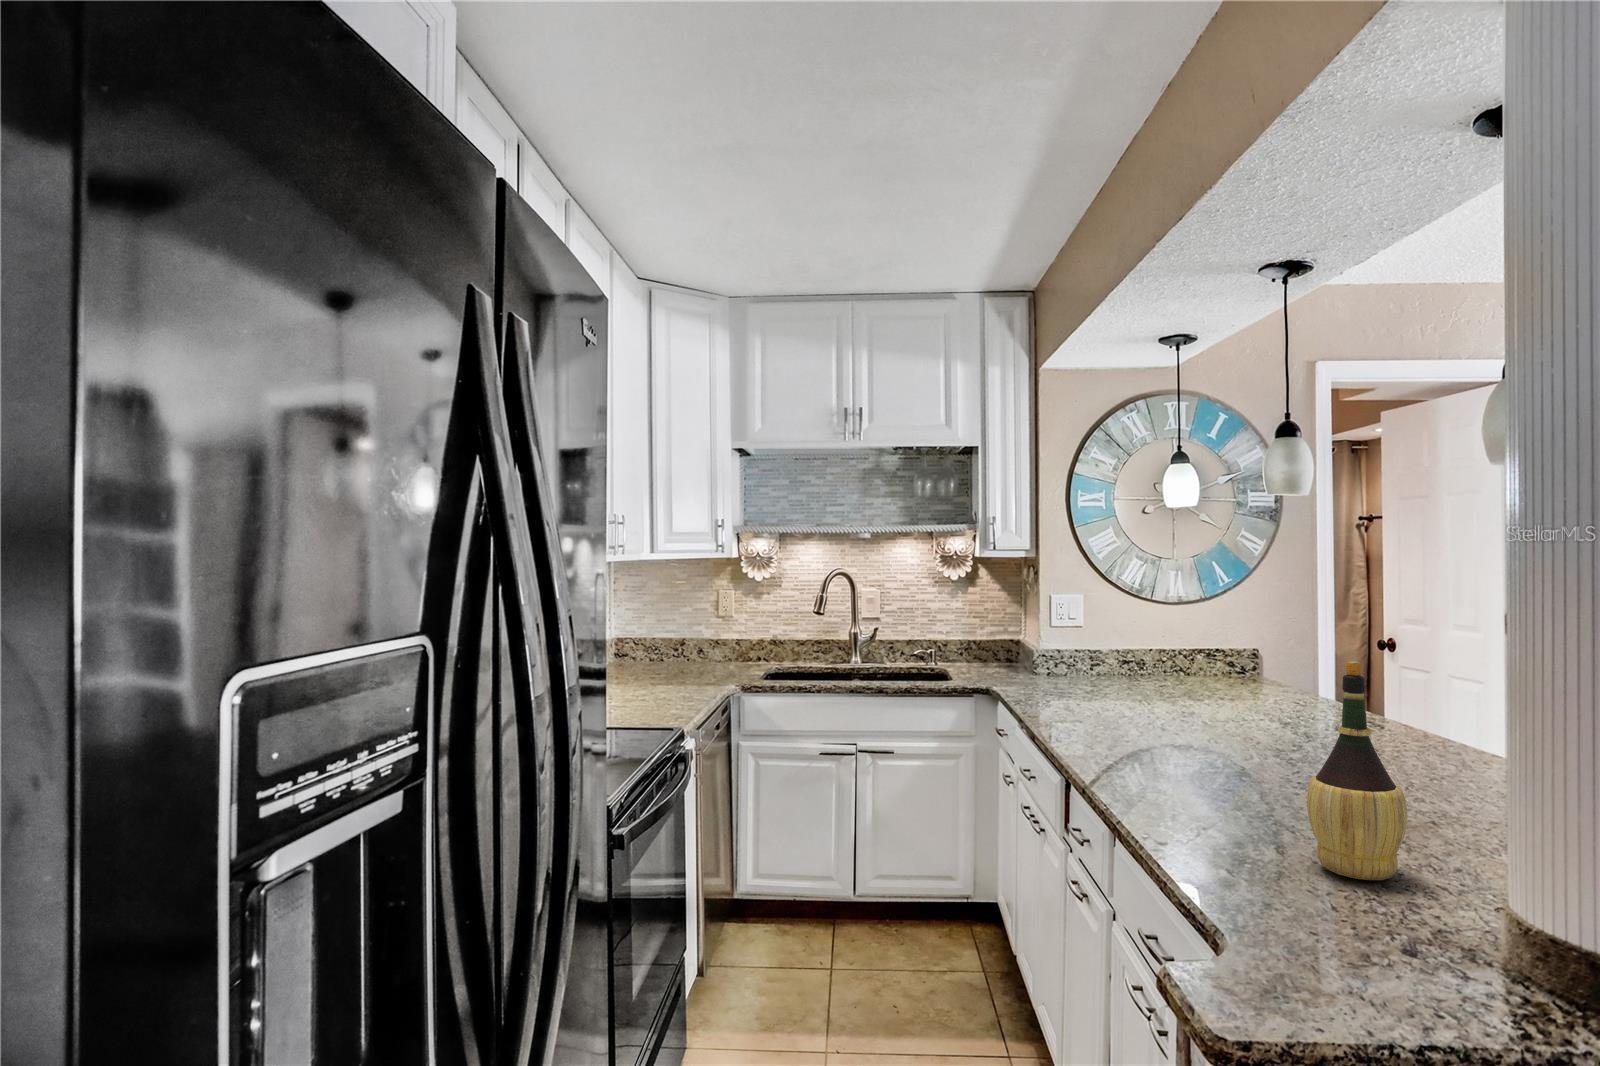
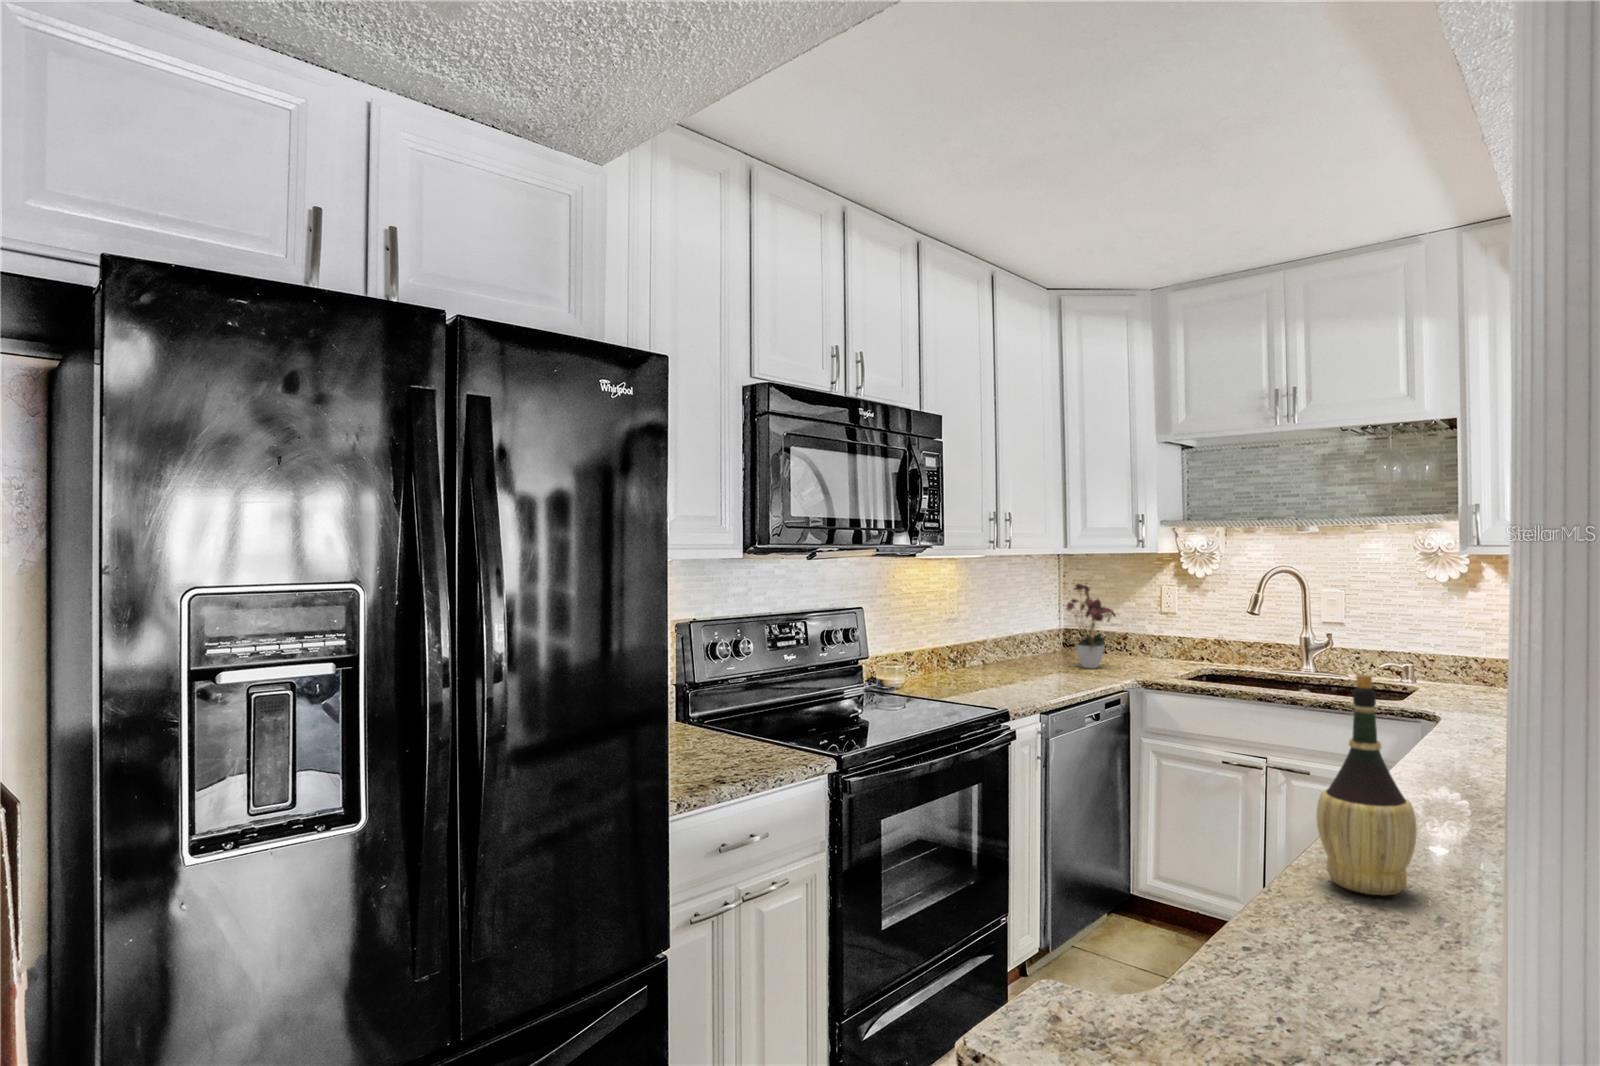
flower arrangement: none [640,586,704,679] -> present [1066,584,1116,668]

